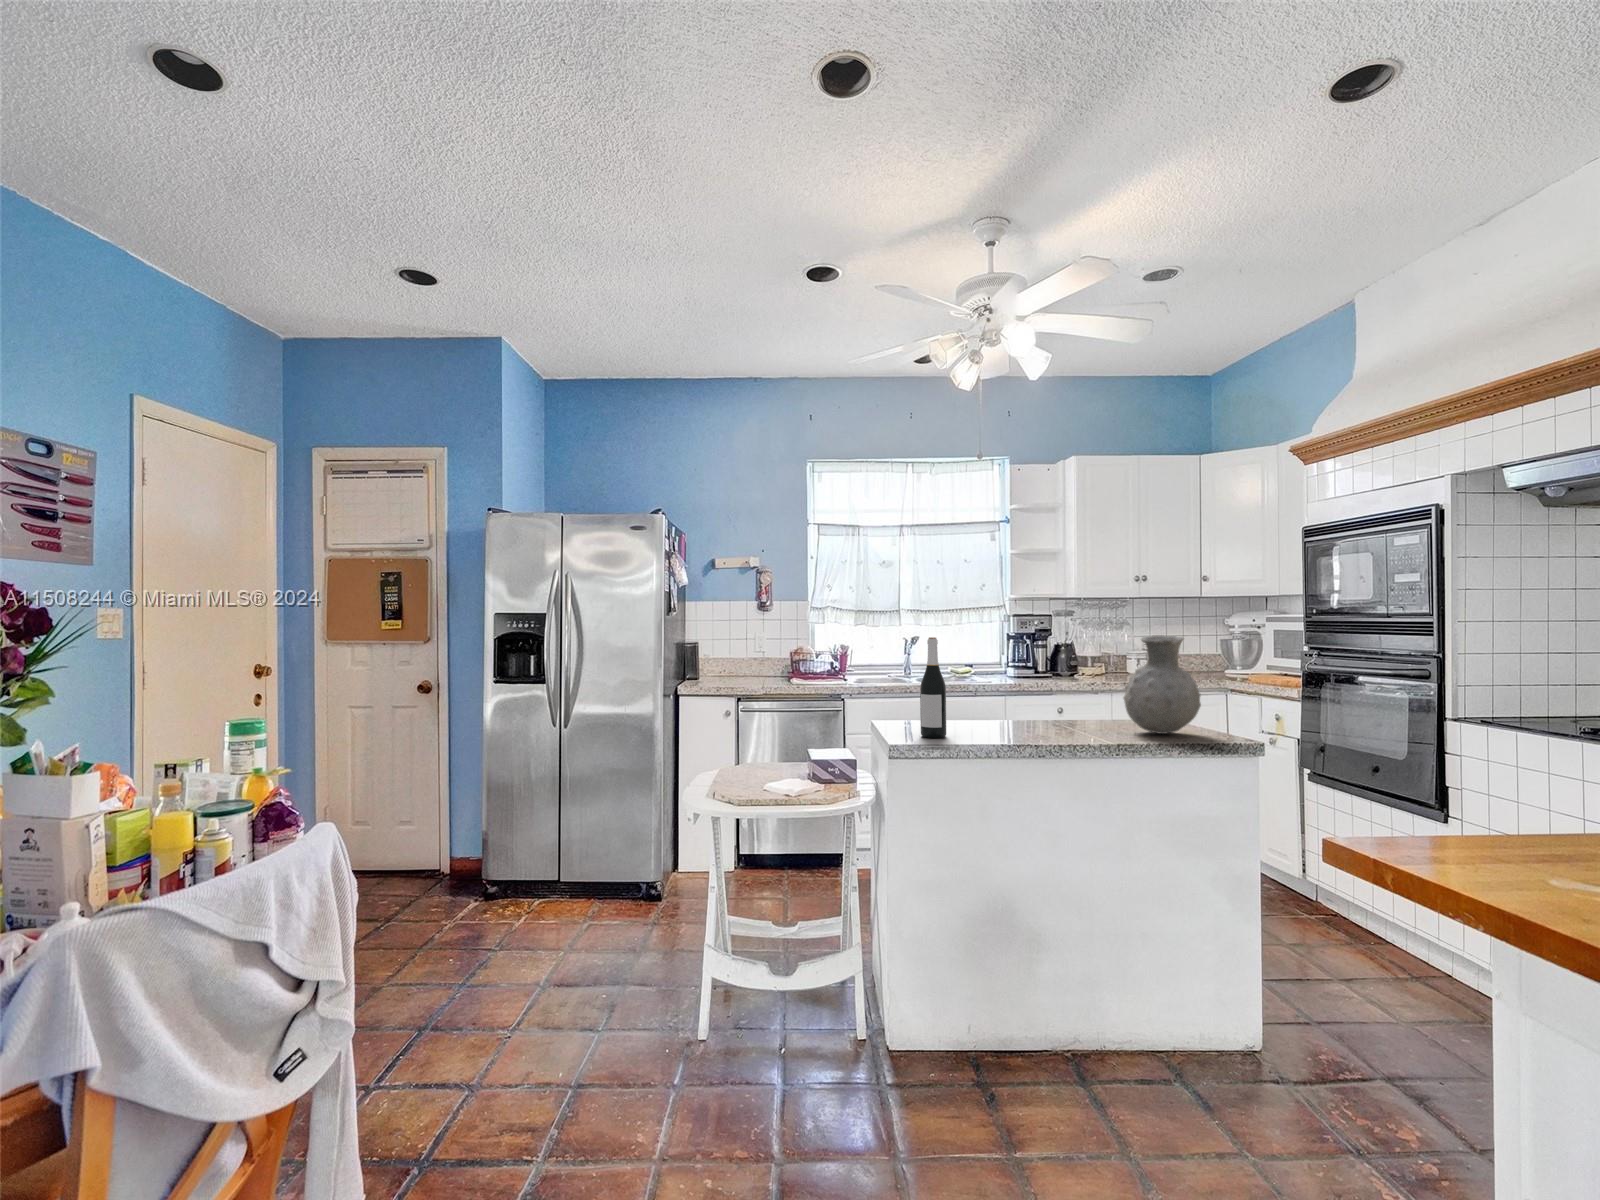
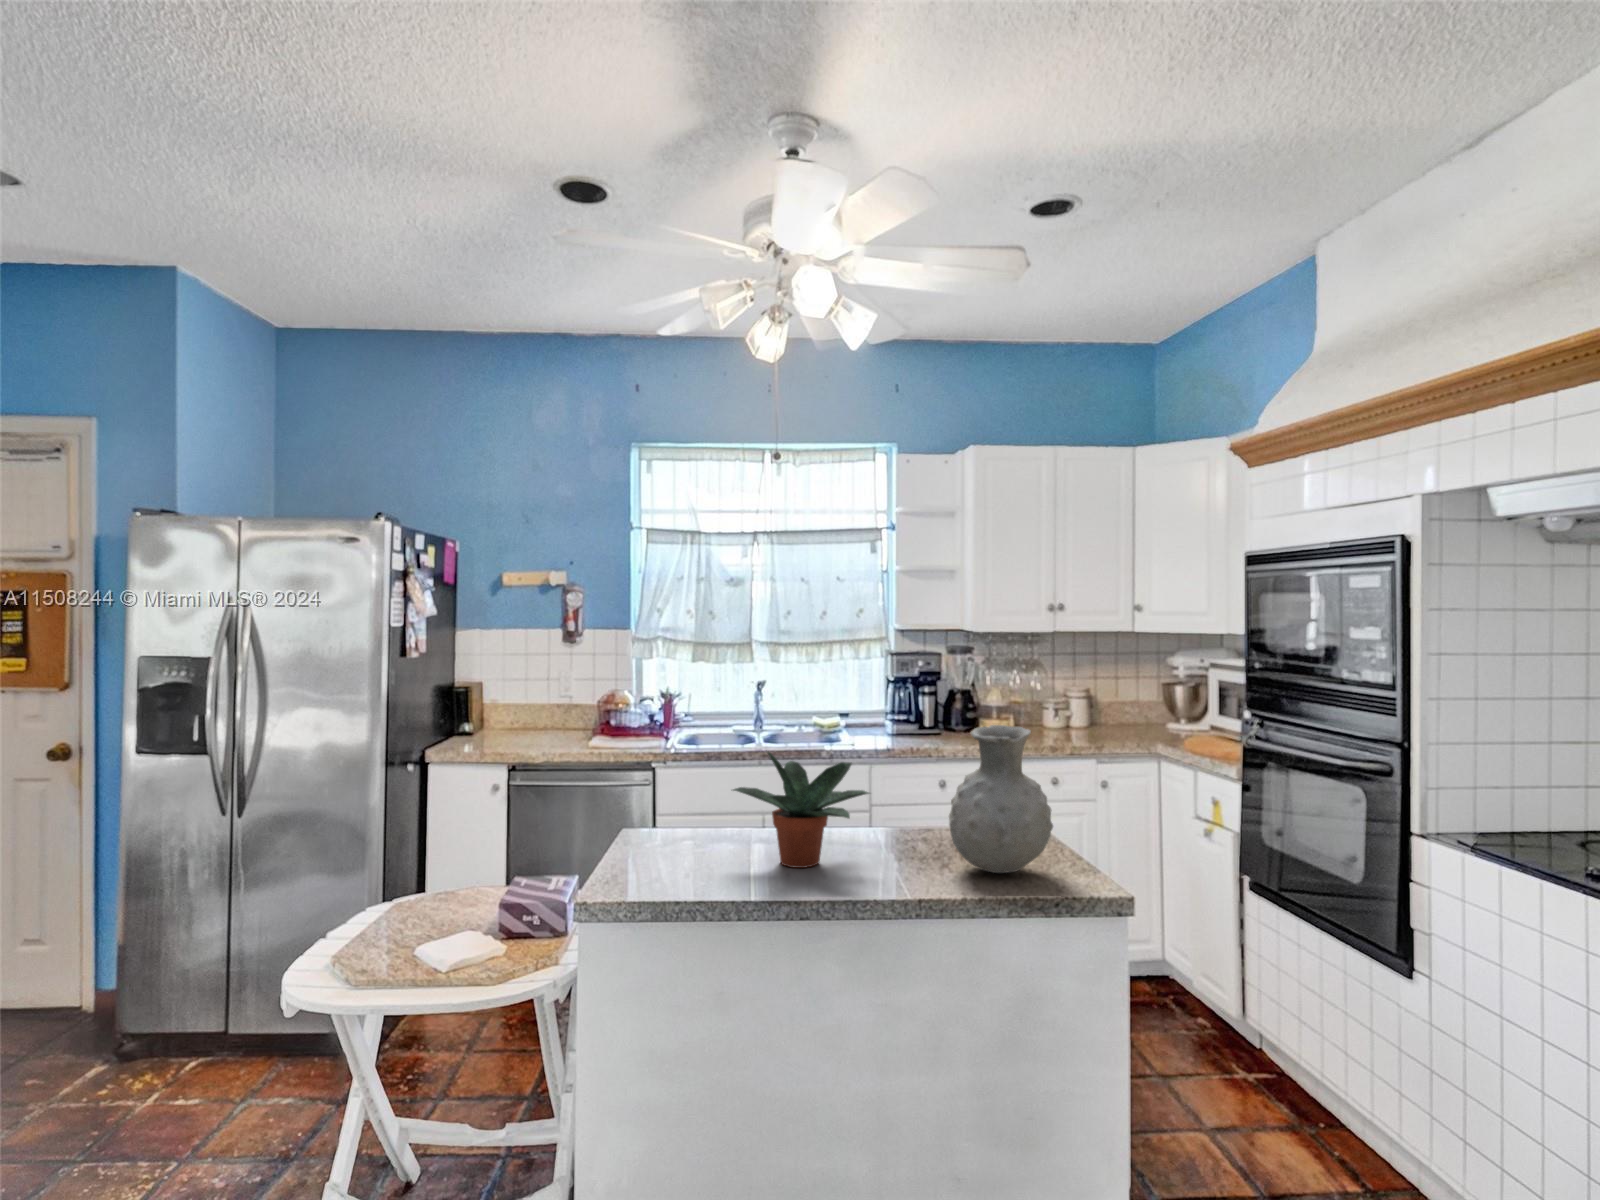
wine bottle: present [920,637,946,738] -> none [639,729,678,884]
potted plant: none [969,654,1069,732] -> present [733,752,869,868]

